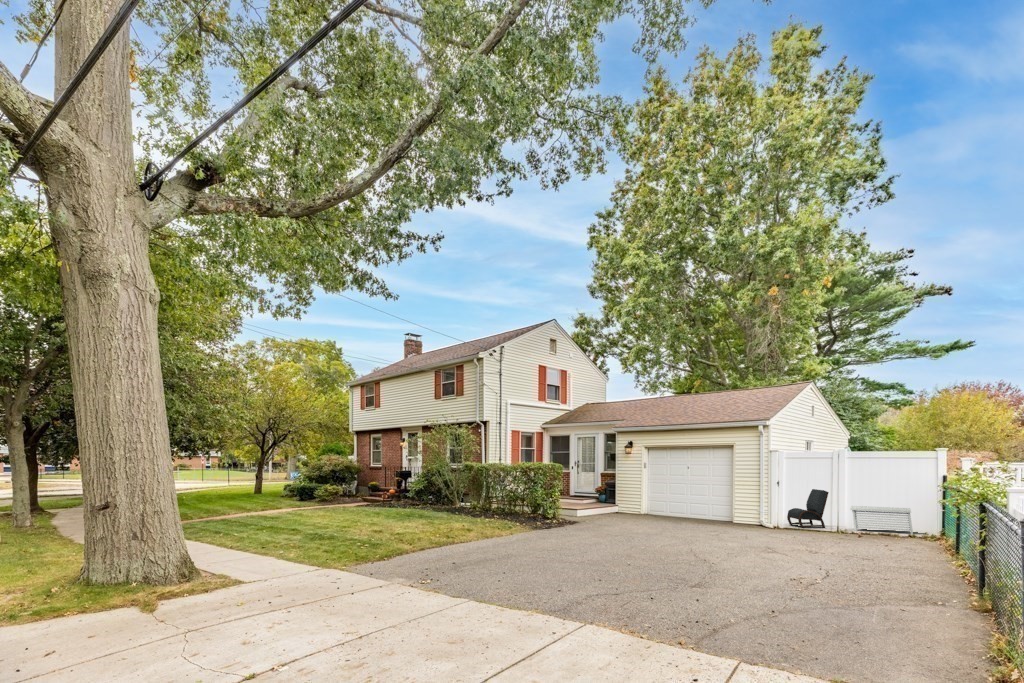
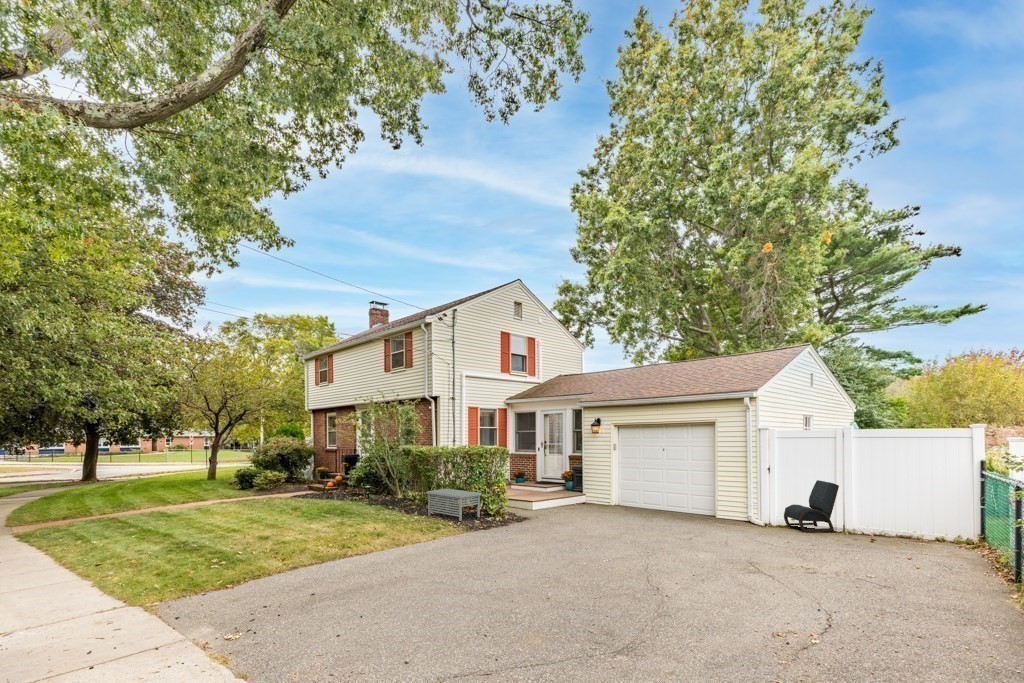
storage bench: present [850,506,913,534] -> present [427,489,481,521]

